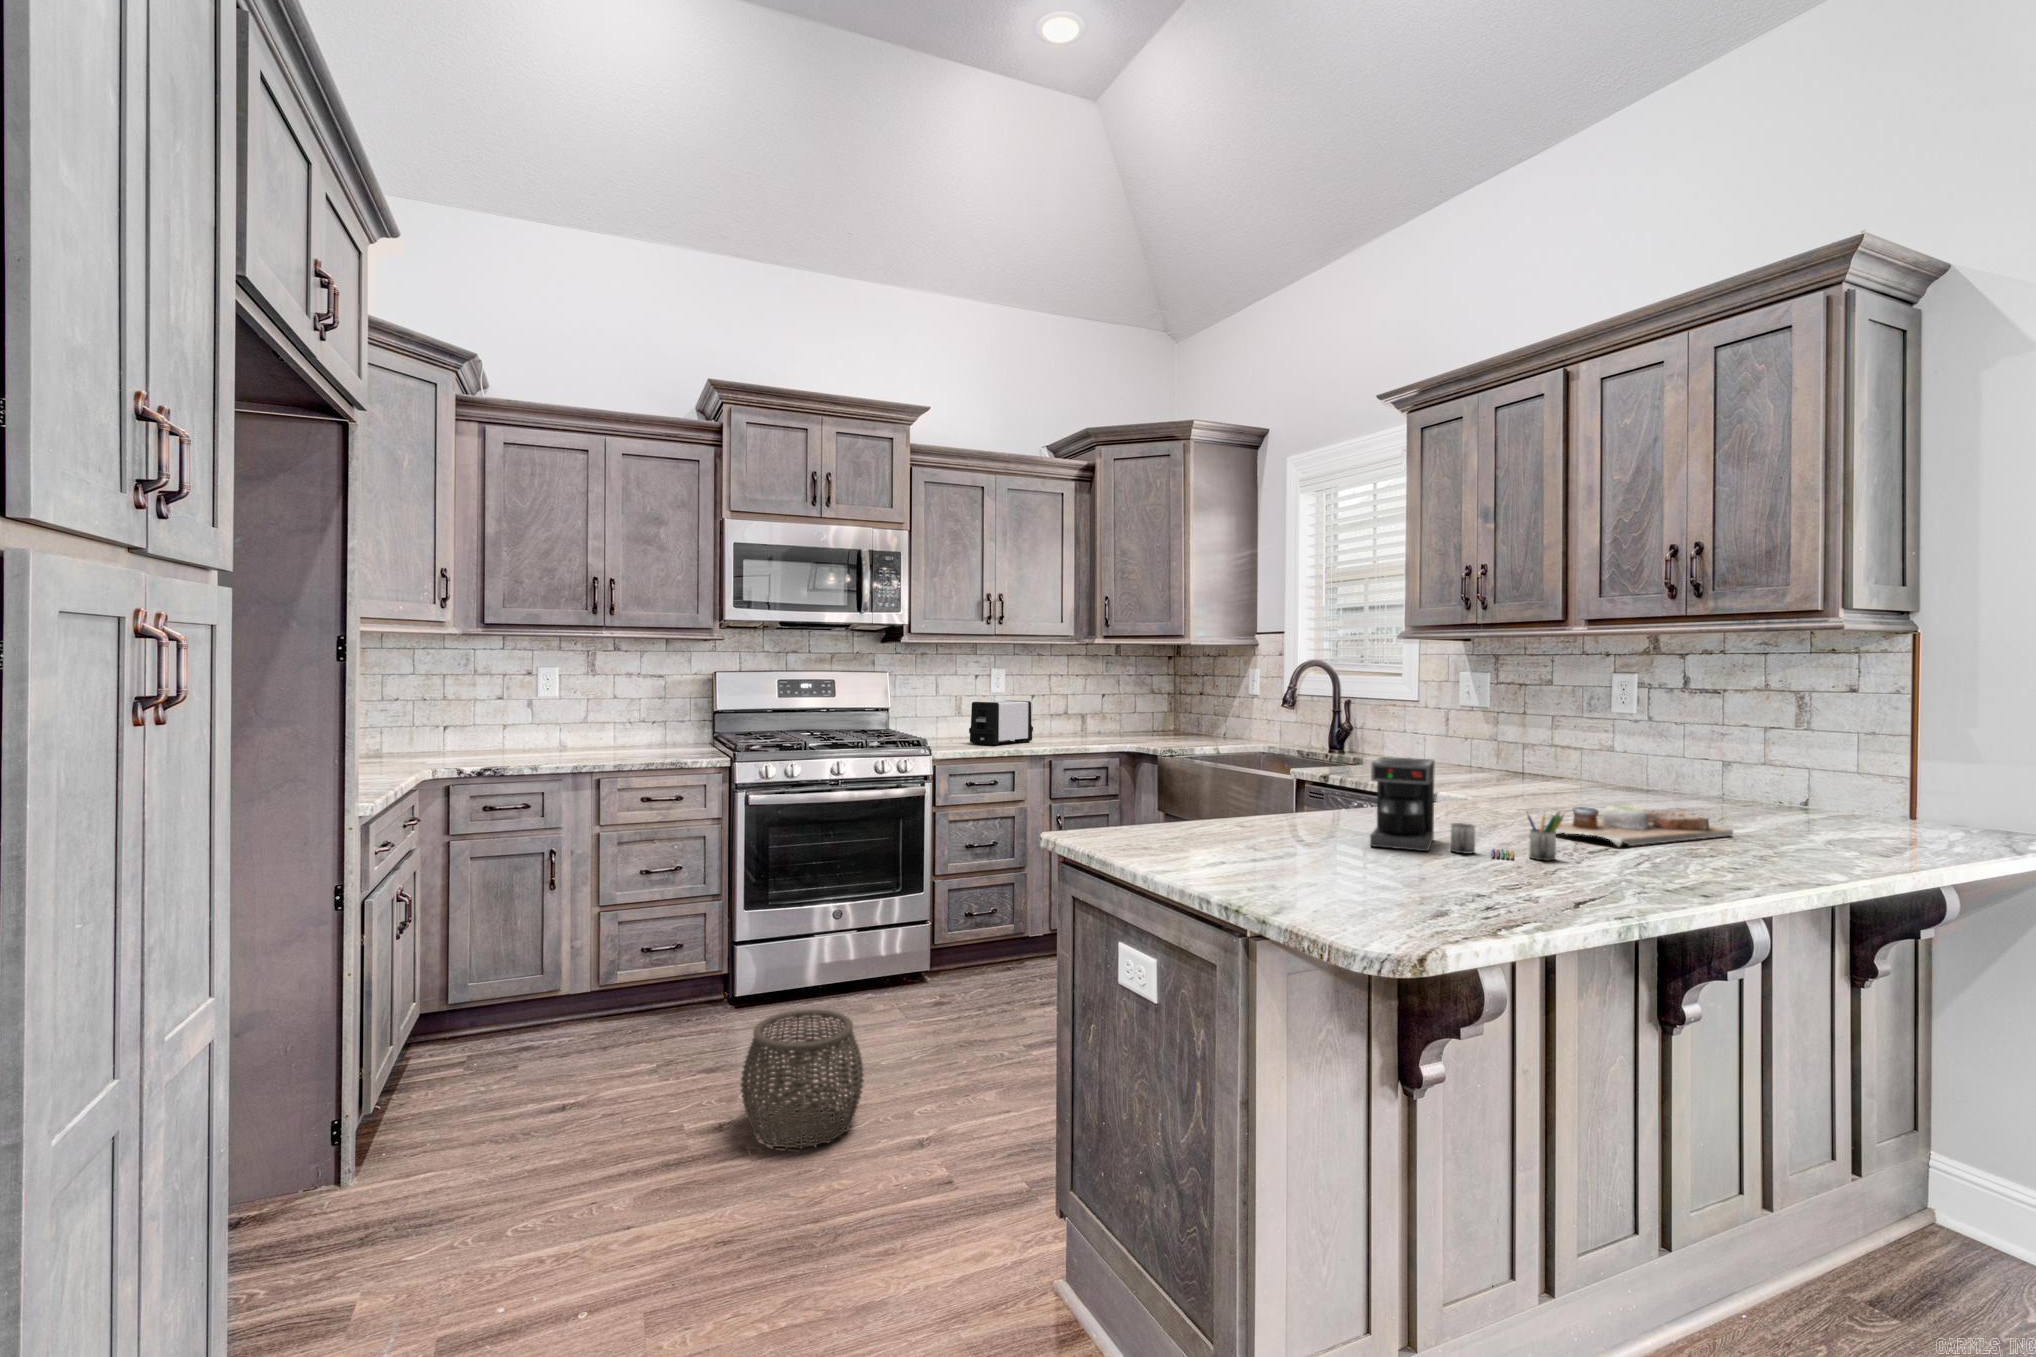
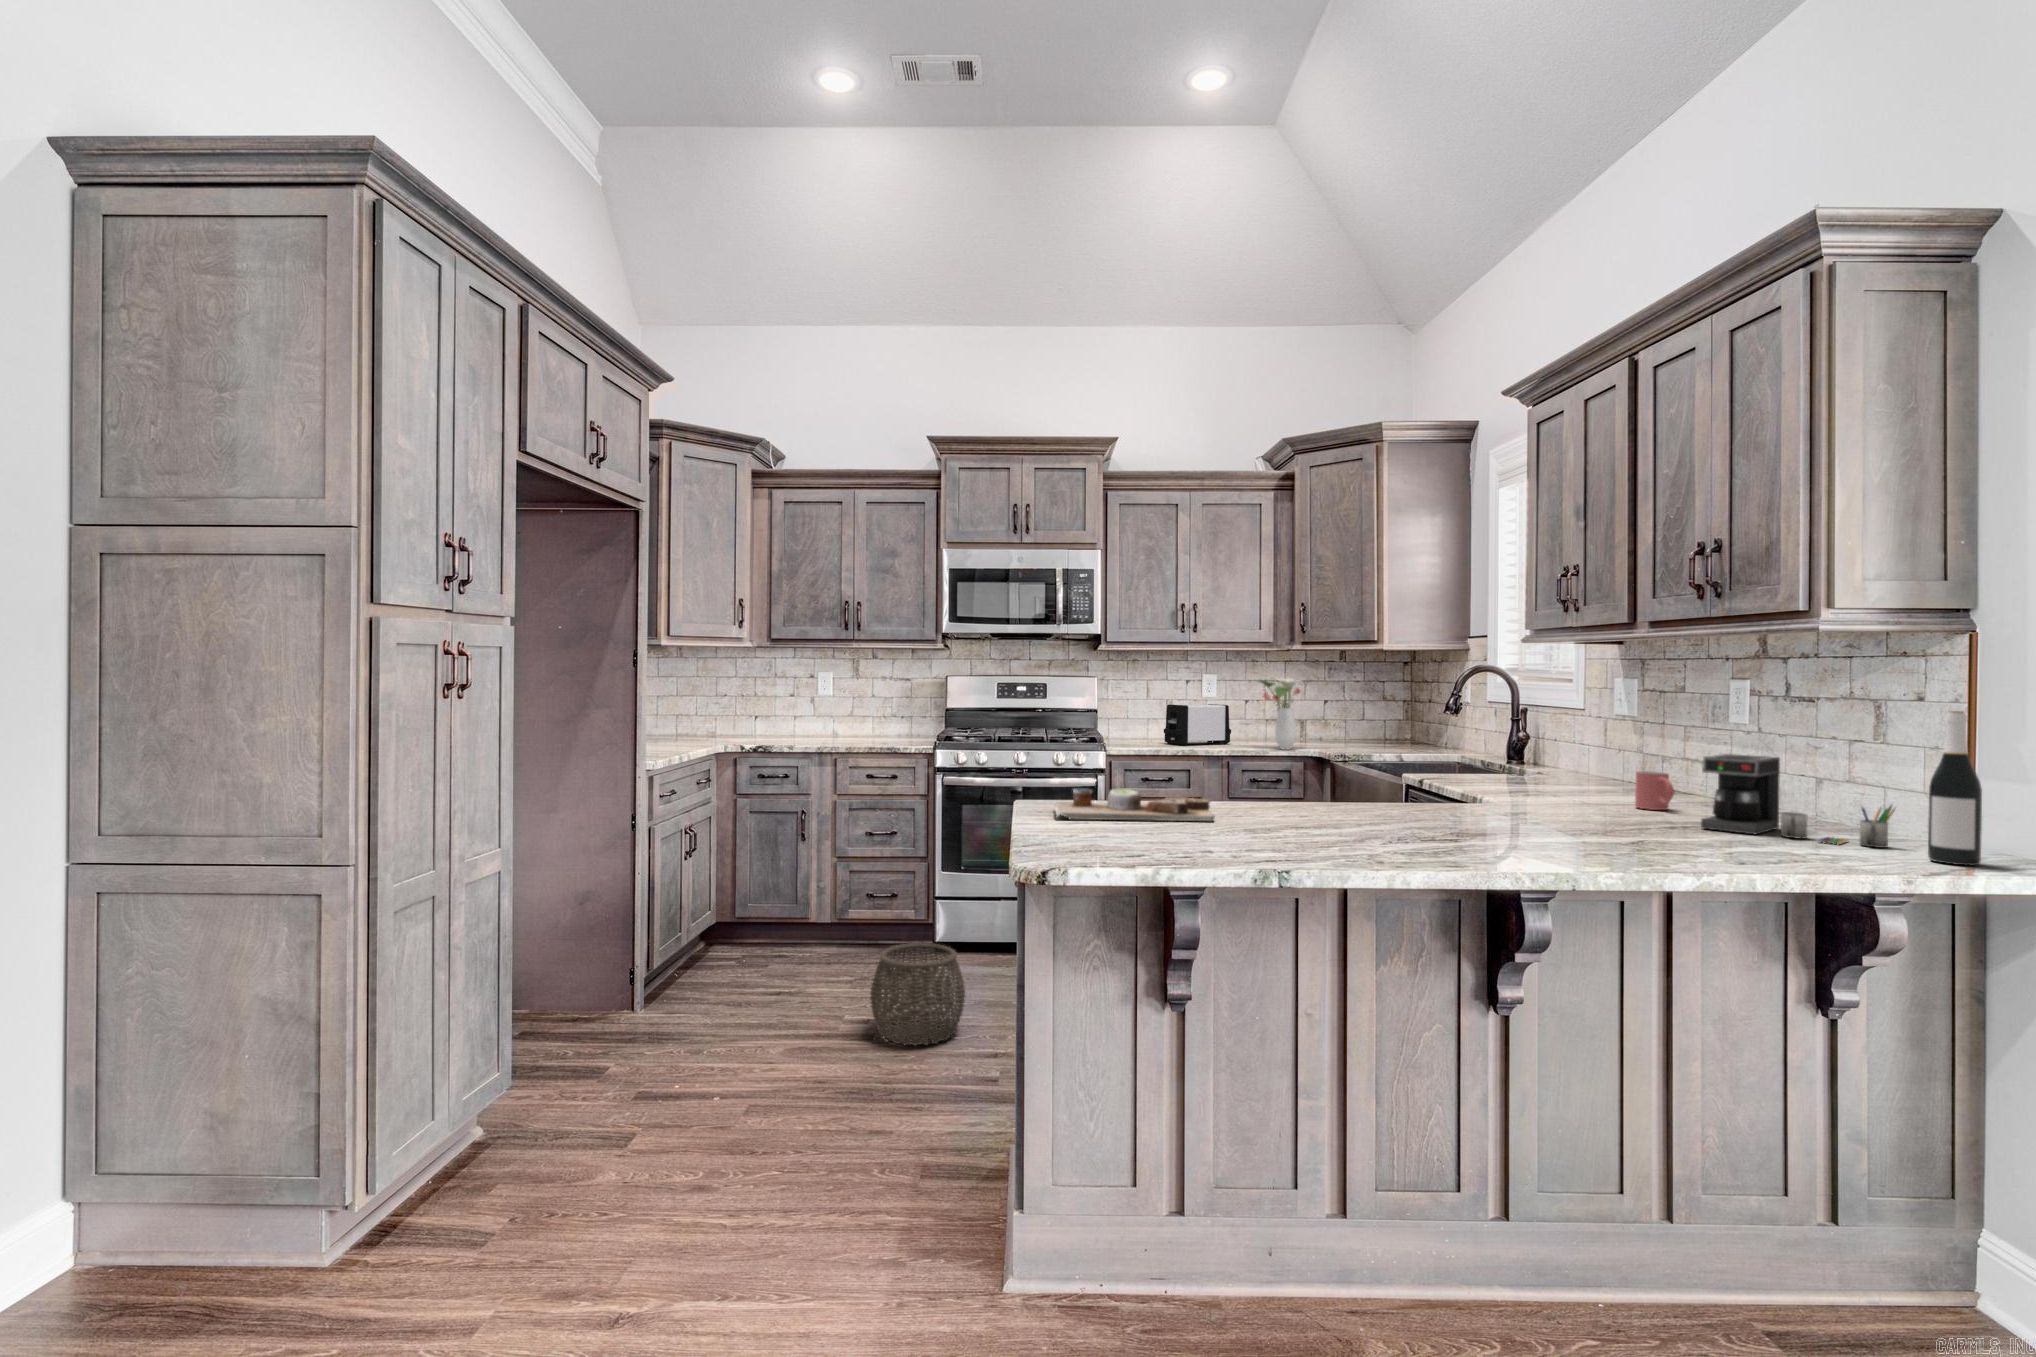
flower arrangement: none [1061,672,1118,746] -> present [1259,678,1300,750]
wine bottle: none [1929,702,1978,838] -> present [1928,711,1982,866]
coffee maker: present [1370,757,1563,861] -> present [1701,754,1895,848]
mug: none [1575,760,1619,797] -> present [1635,771,1675,810]
cutting board: present [1544,805,1733,847] -> present [1055,788,1215,821]

